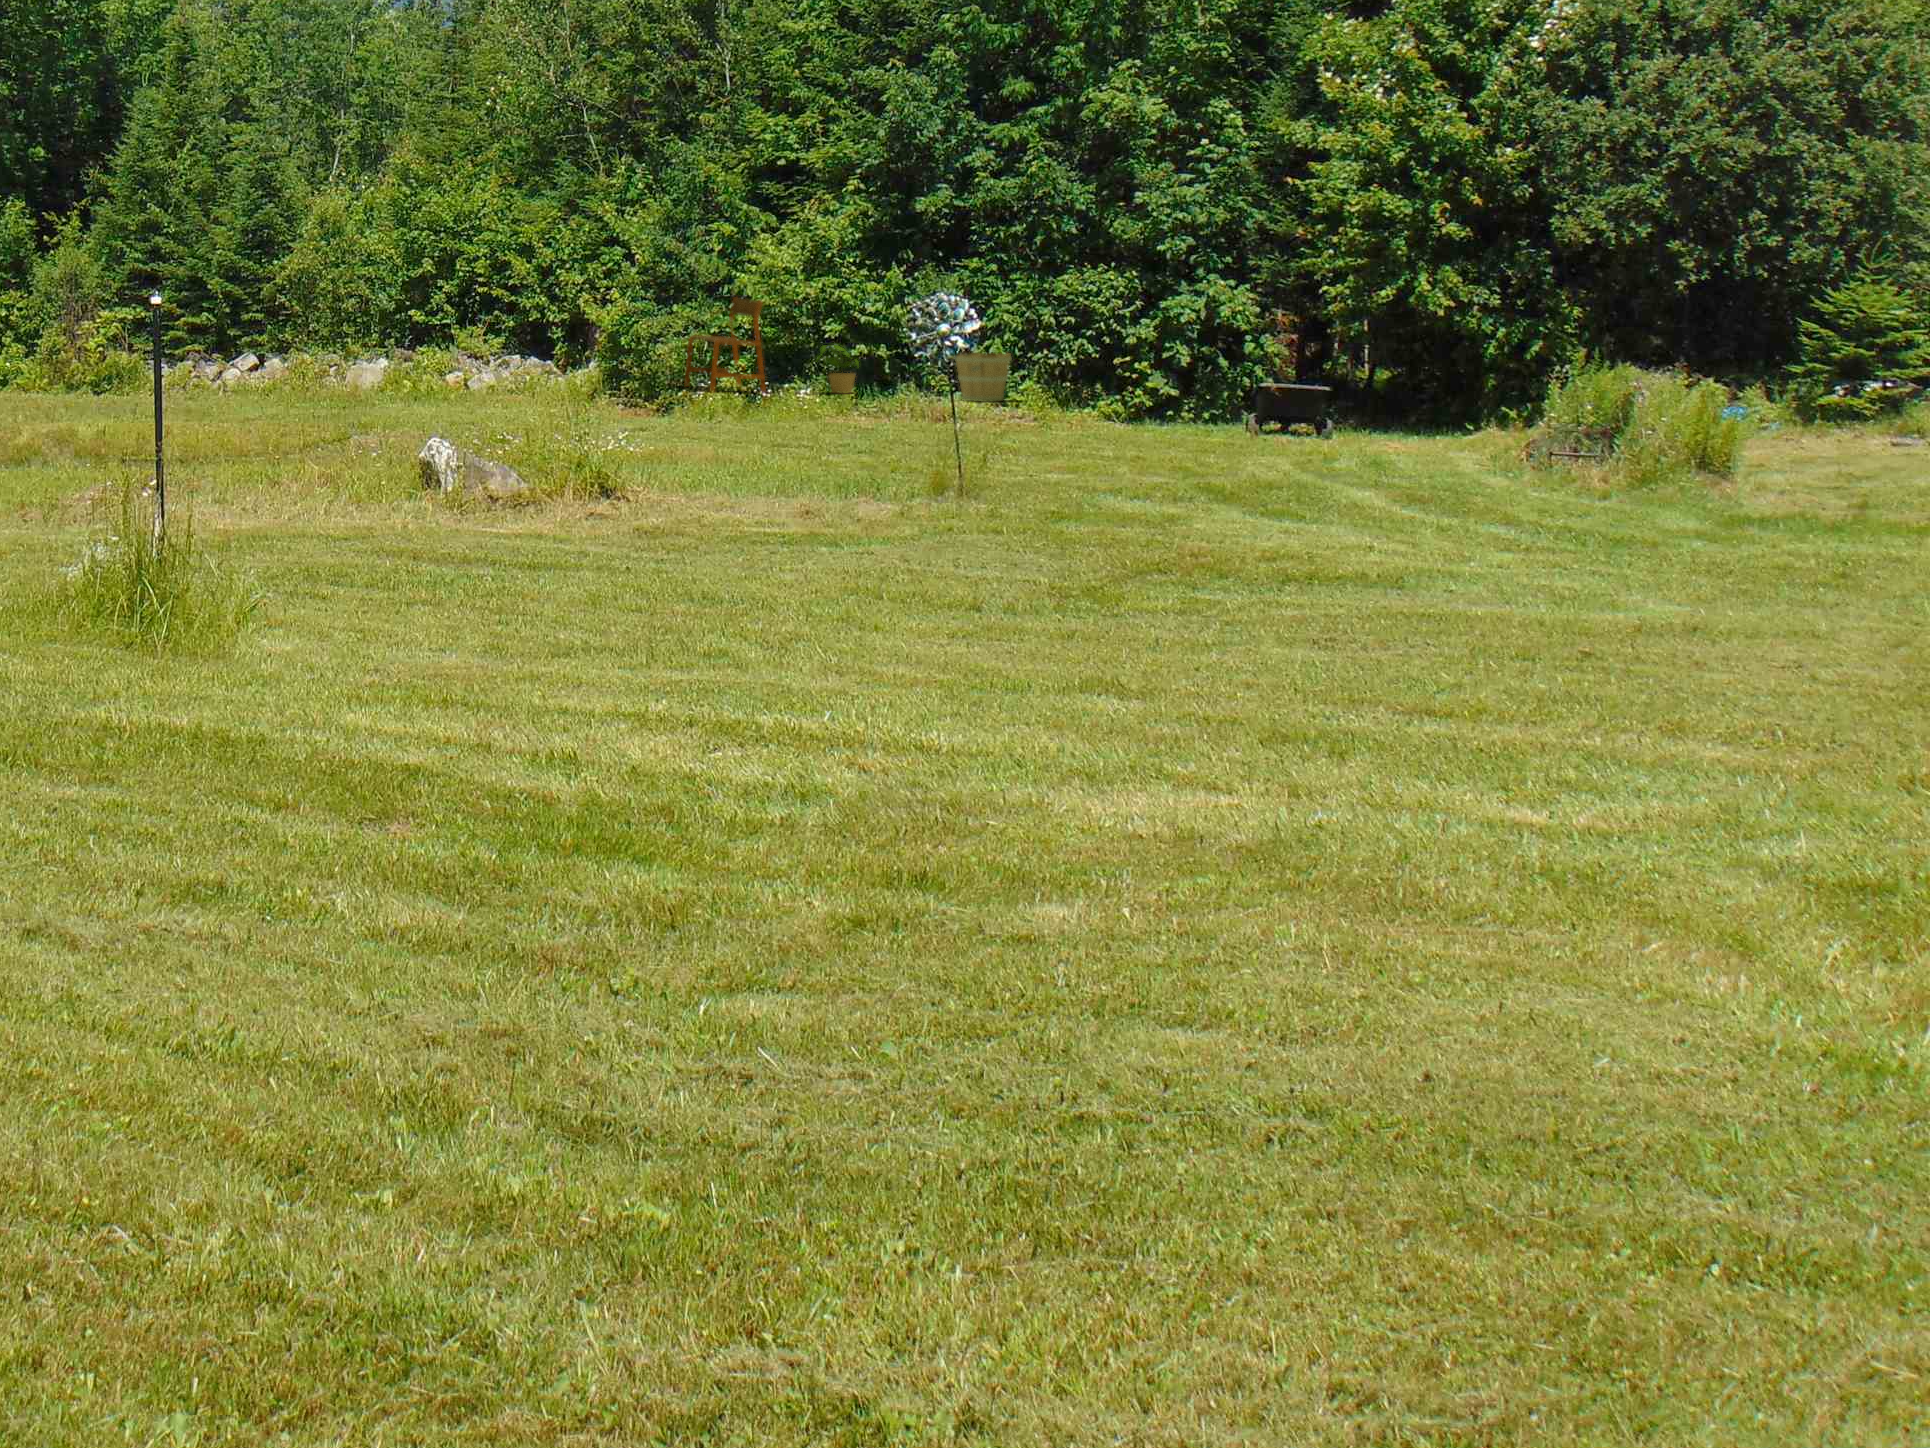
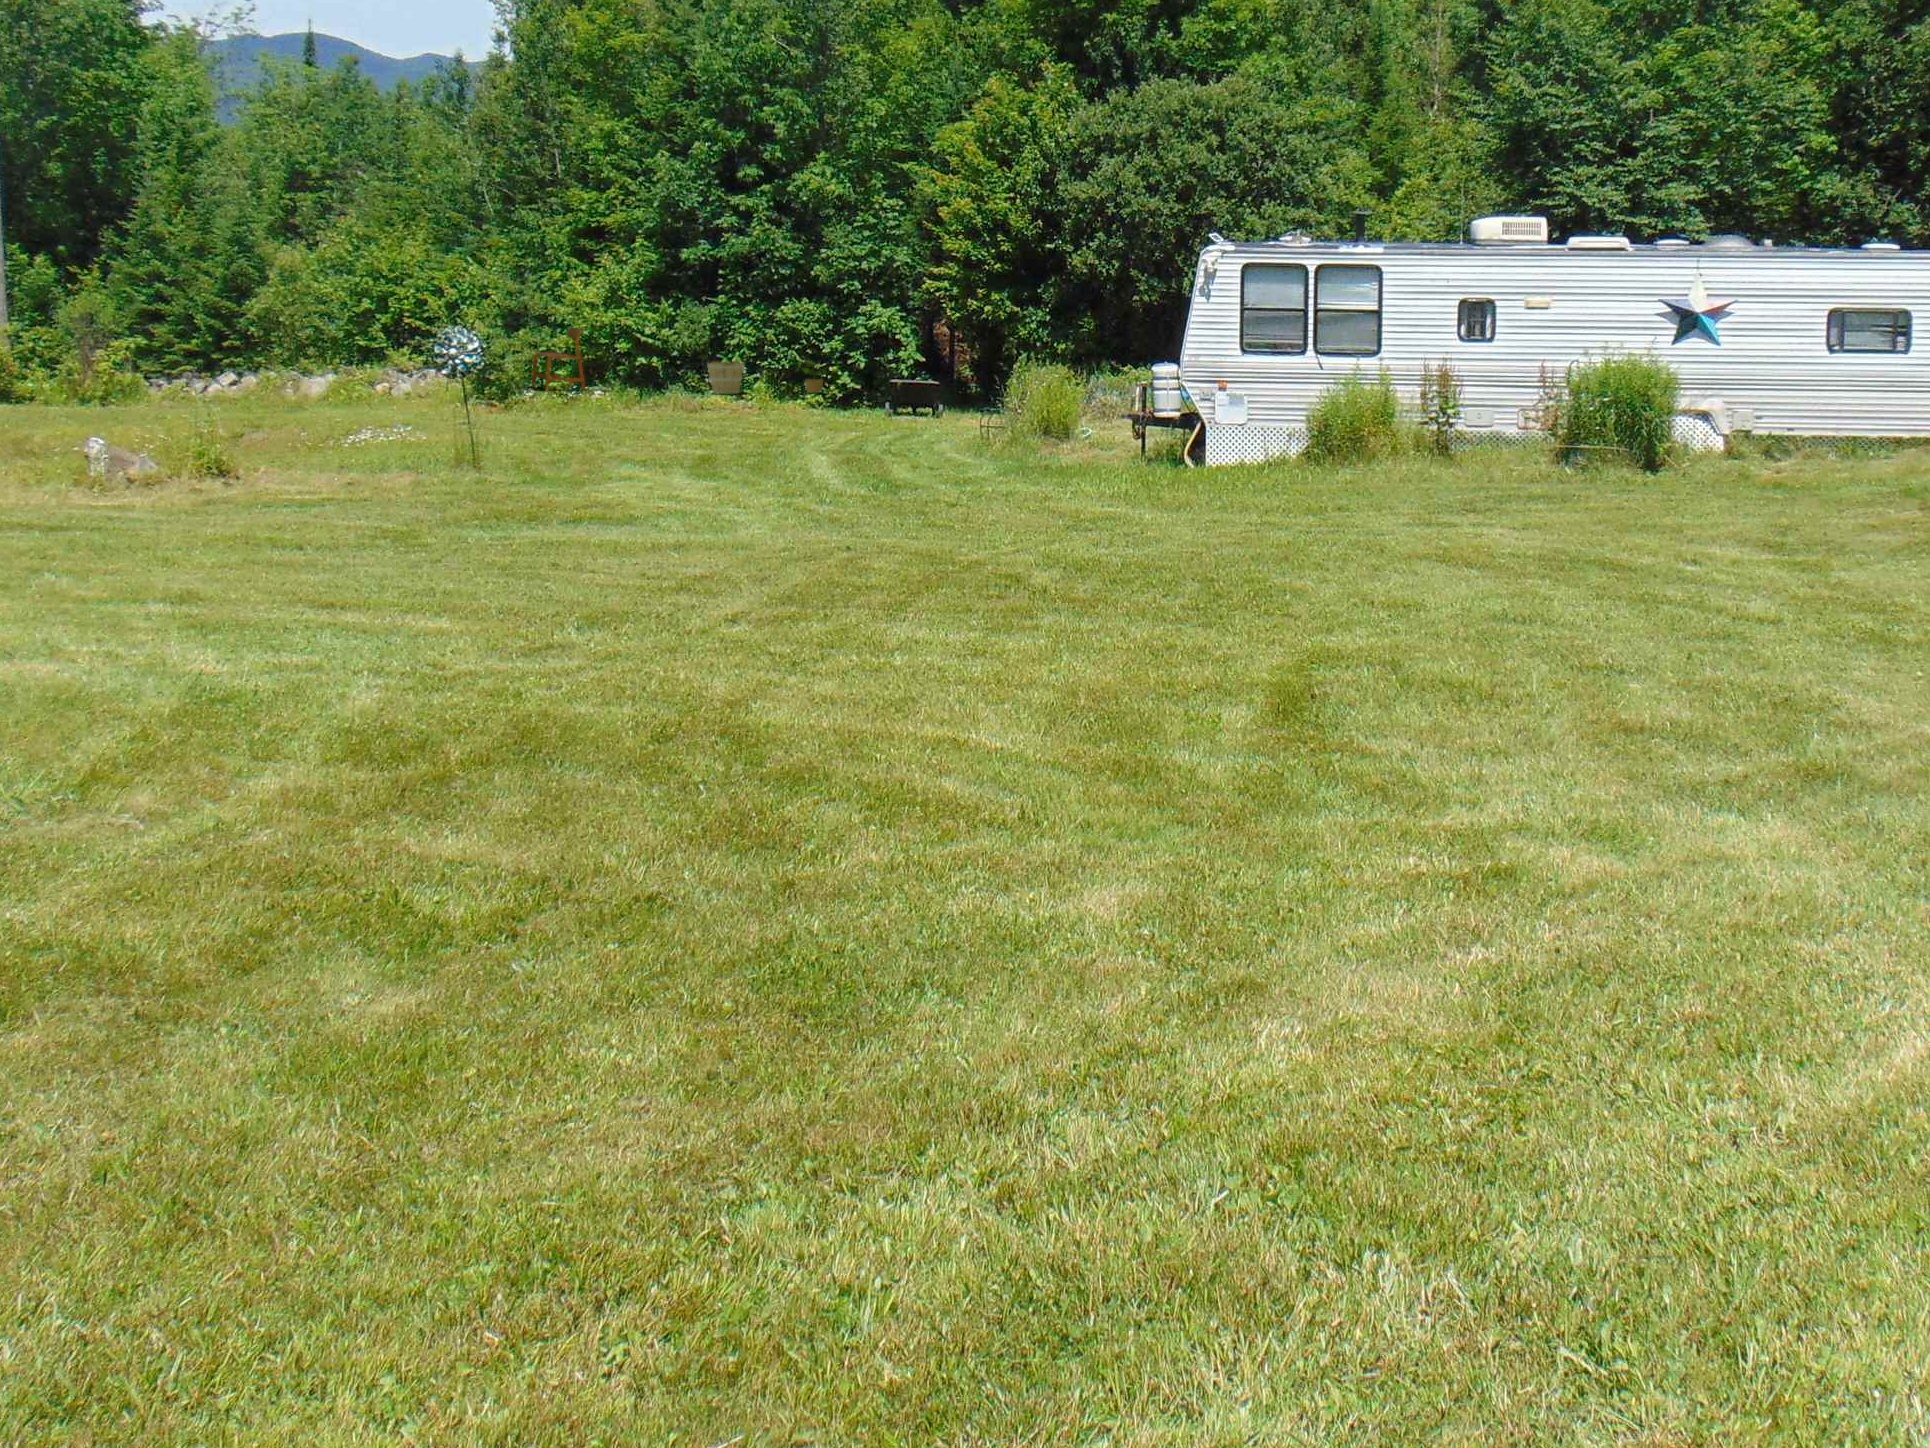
potted plant: present [820,345,859,393] -> present [798,360,825,393]

